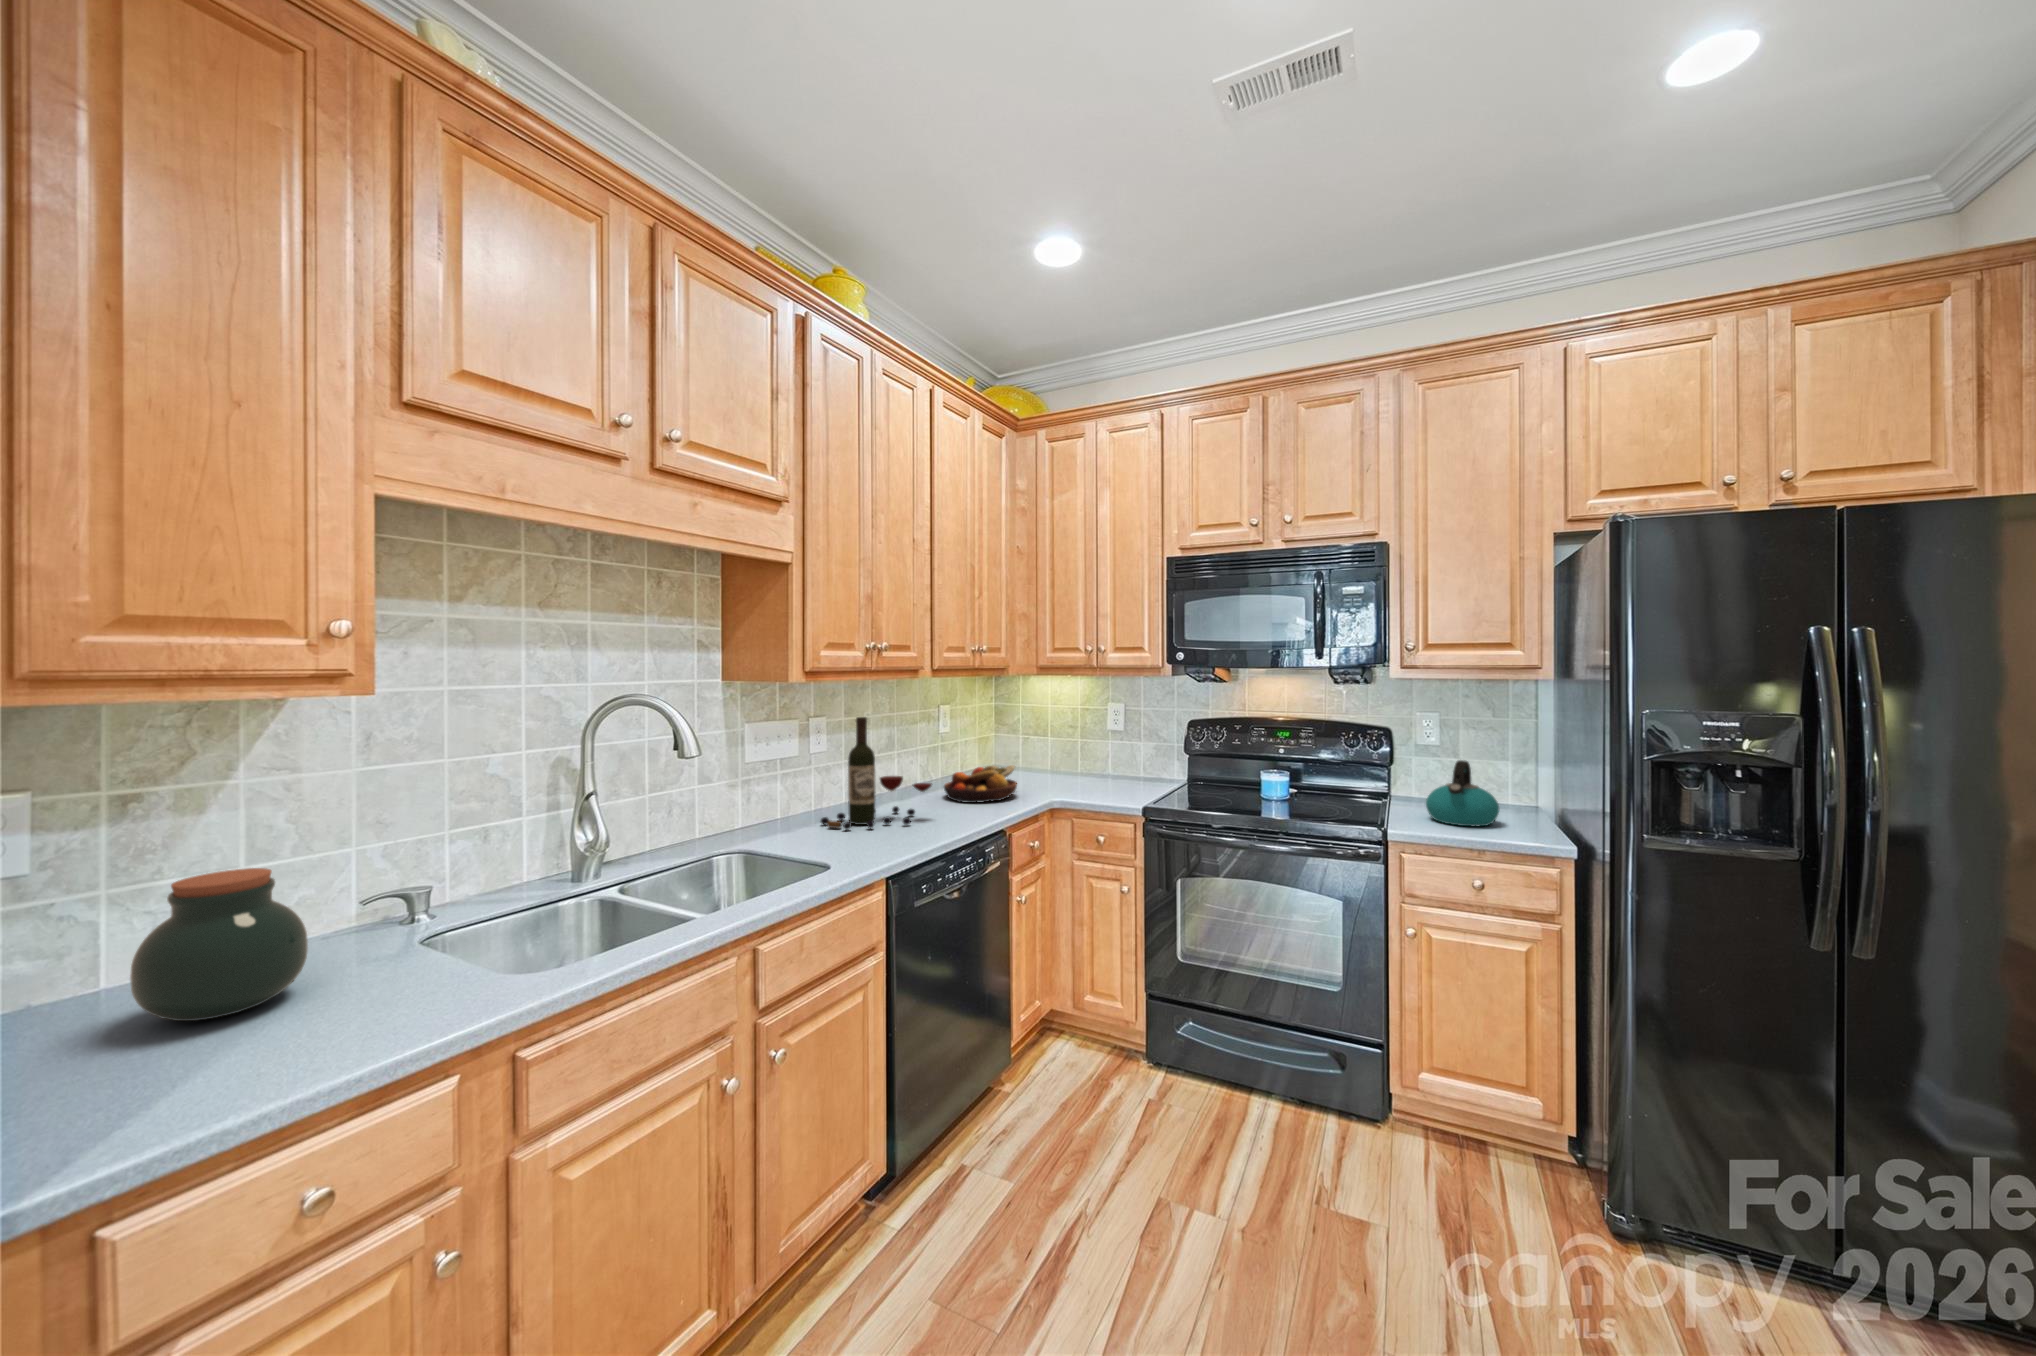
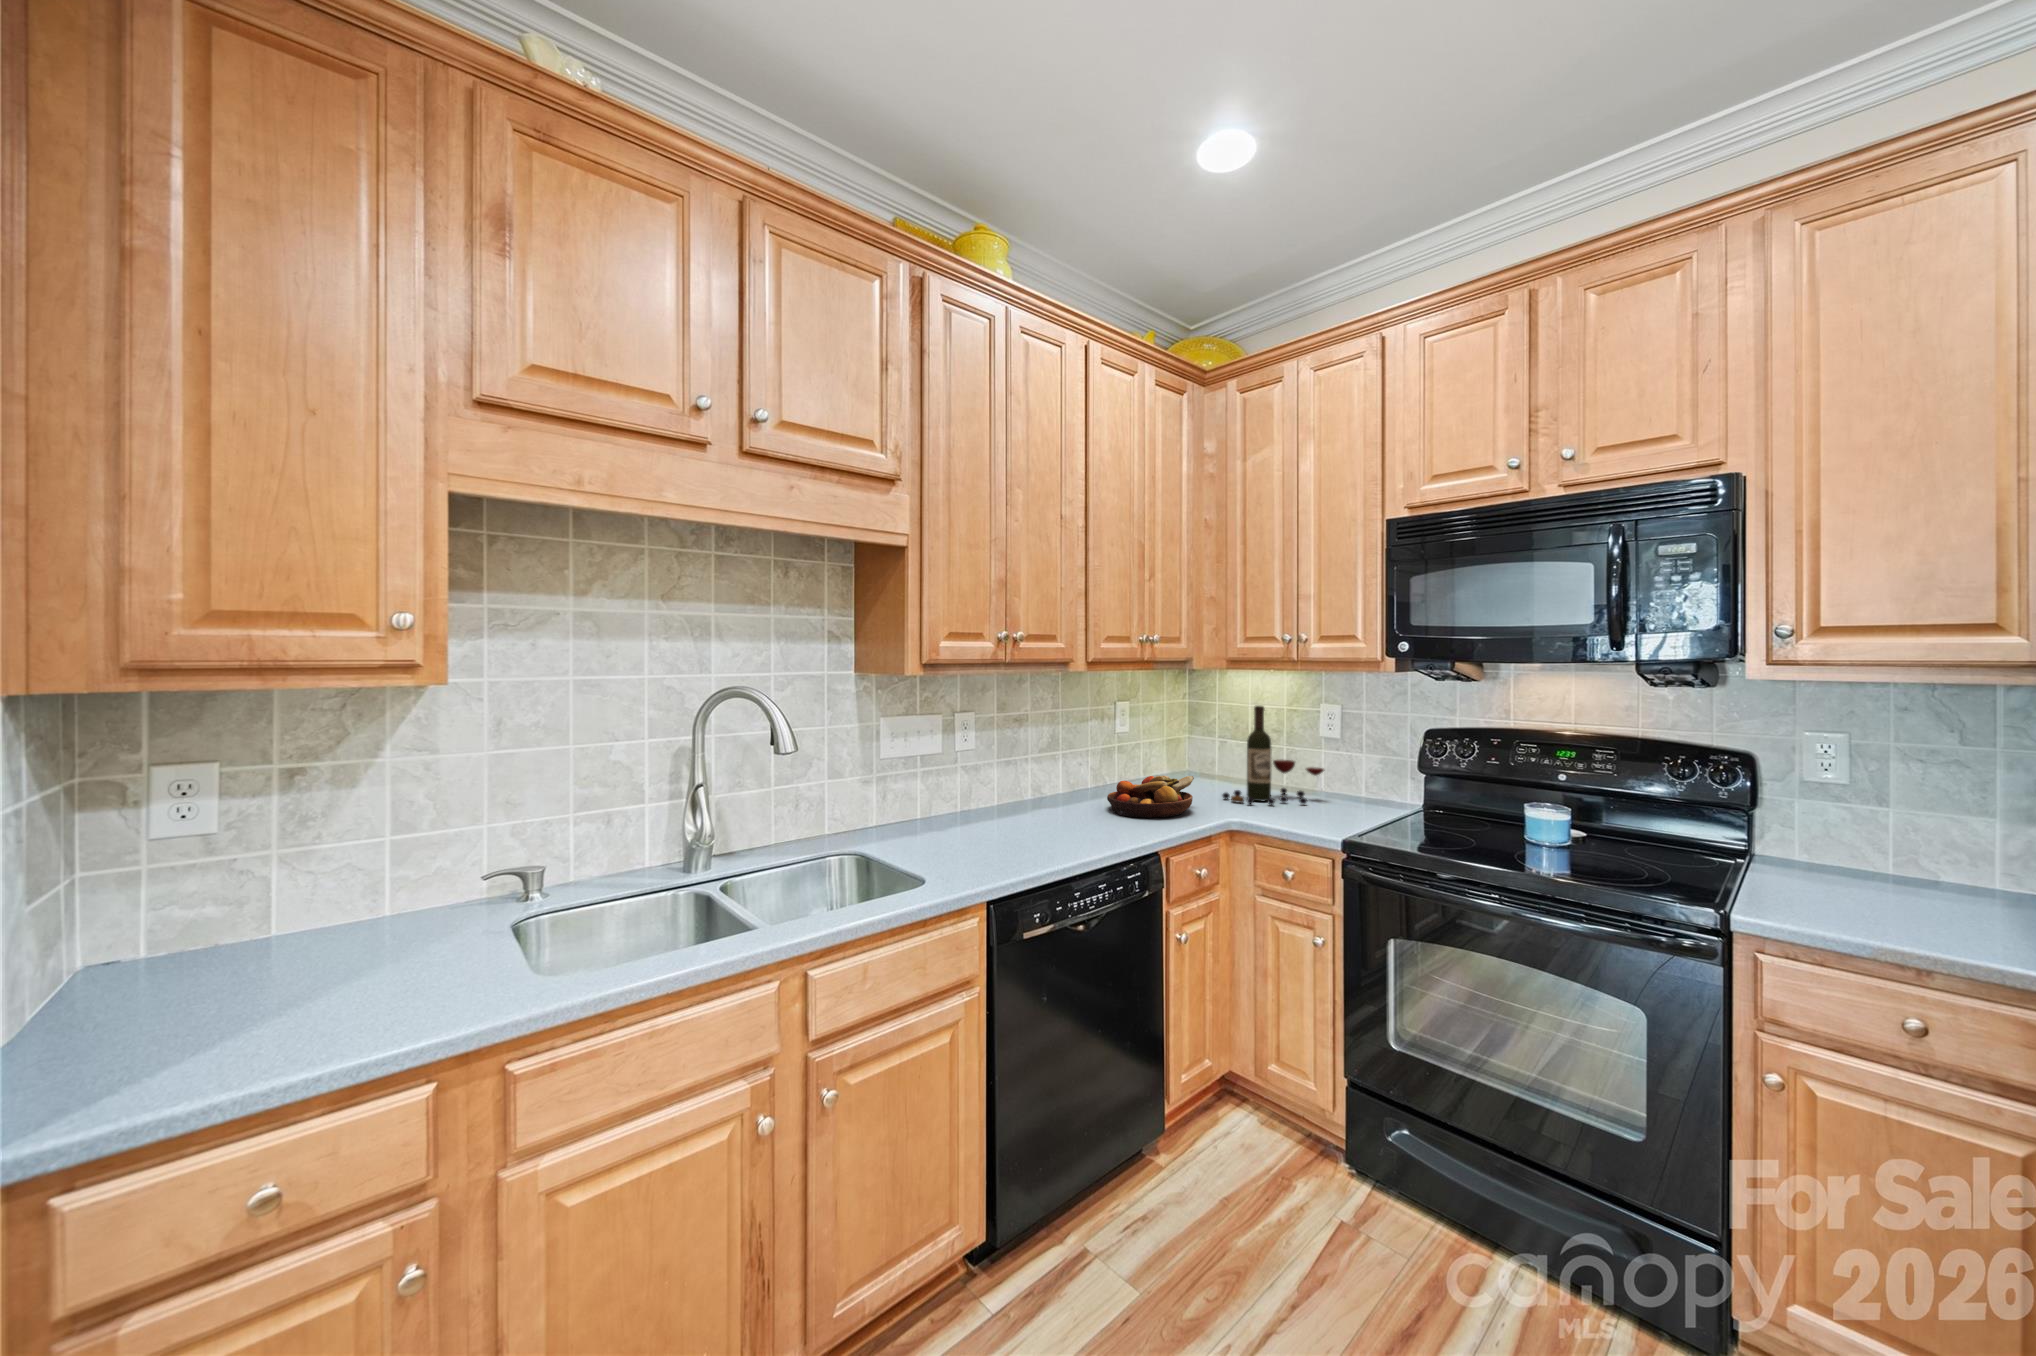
wine bottle: present [821,717,931,830] -> present [1222,706,1324,805]
kettle: present [1426,760,1499,826] -> none [1814,812,1972,923]
jar: present [130,868,308,1021] -> none [225,843,382,983]

